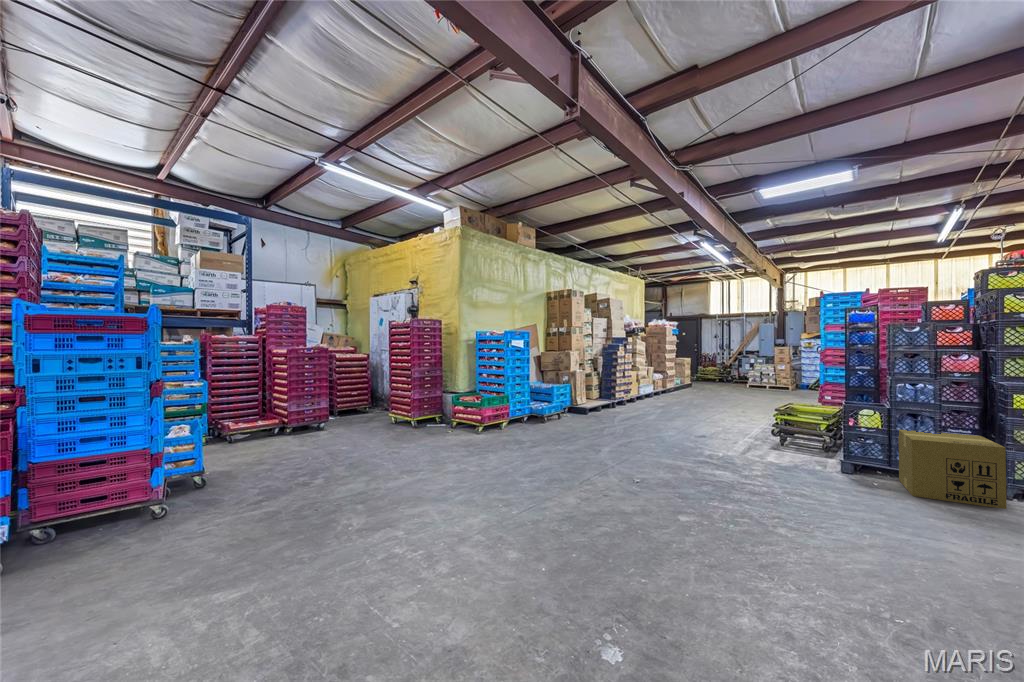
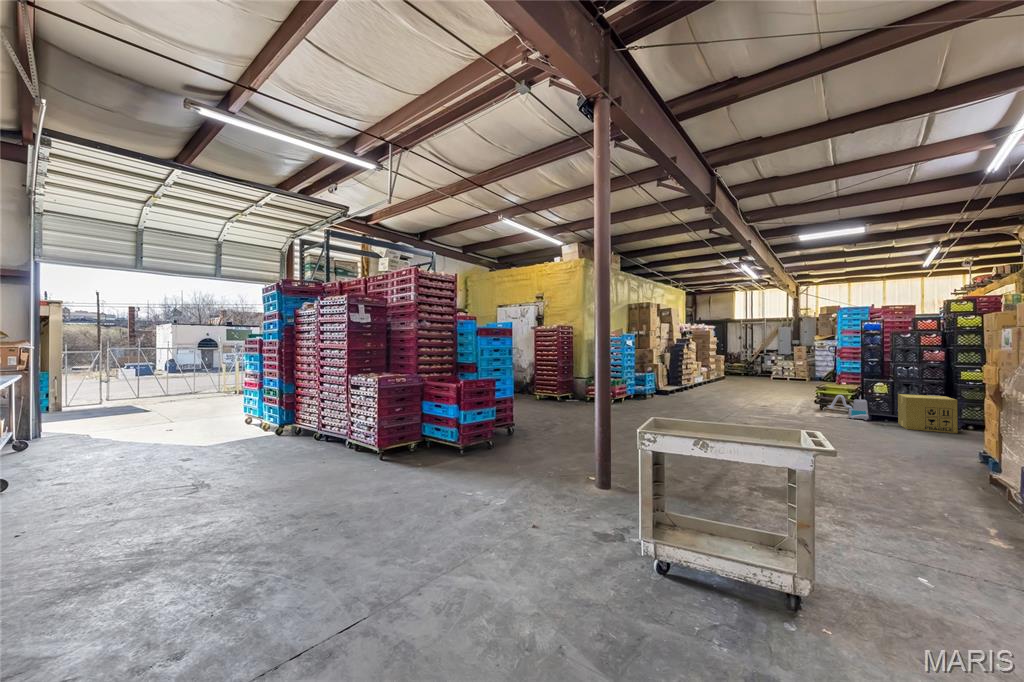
vacuum cleaner: none [787,427,851,471] -> present [828,395,869,420]

